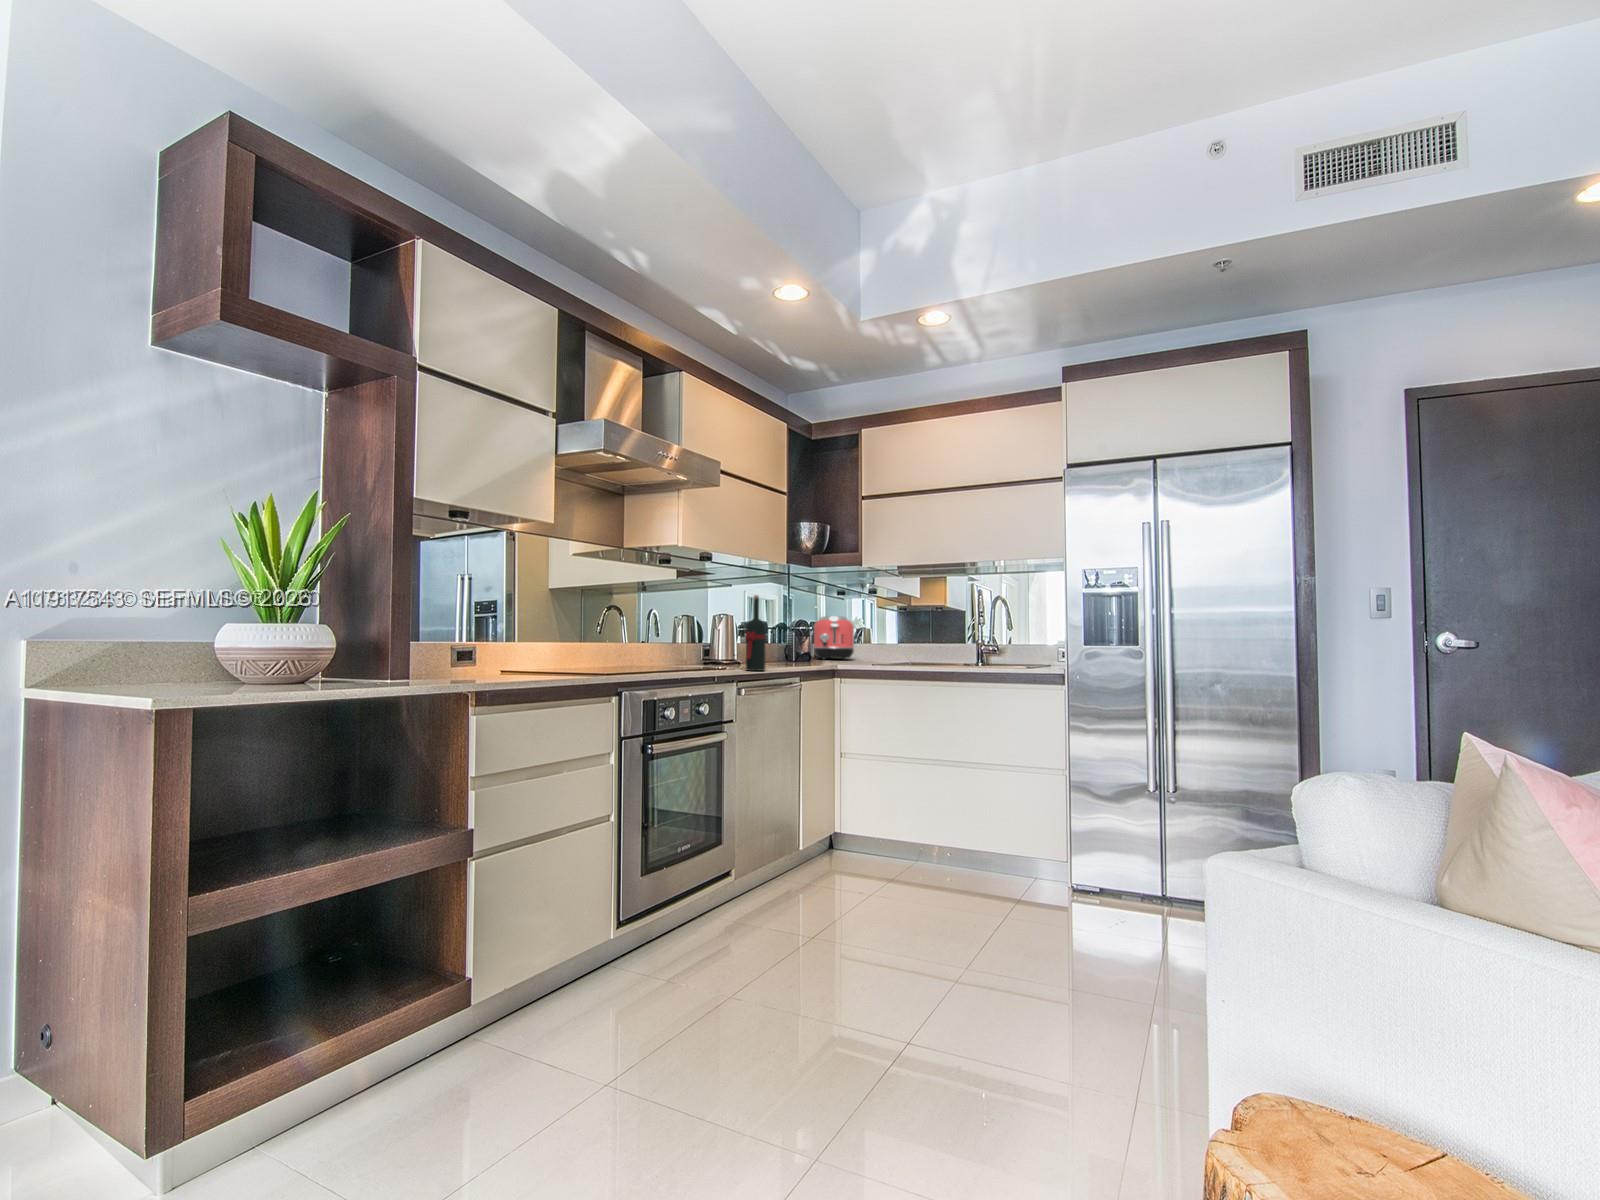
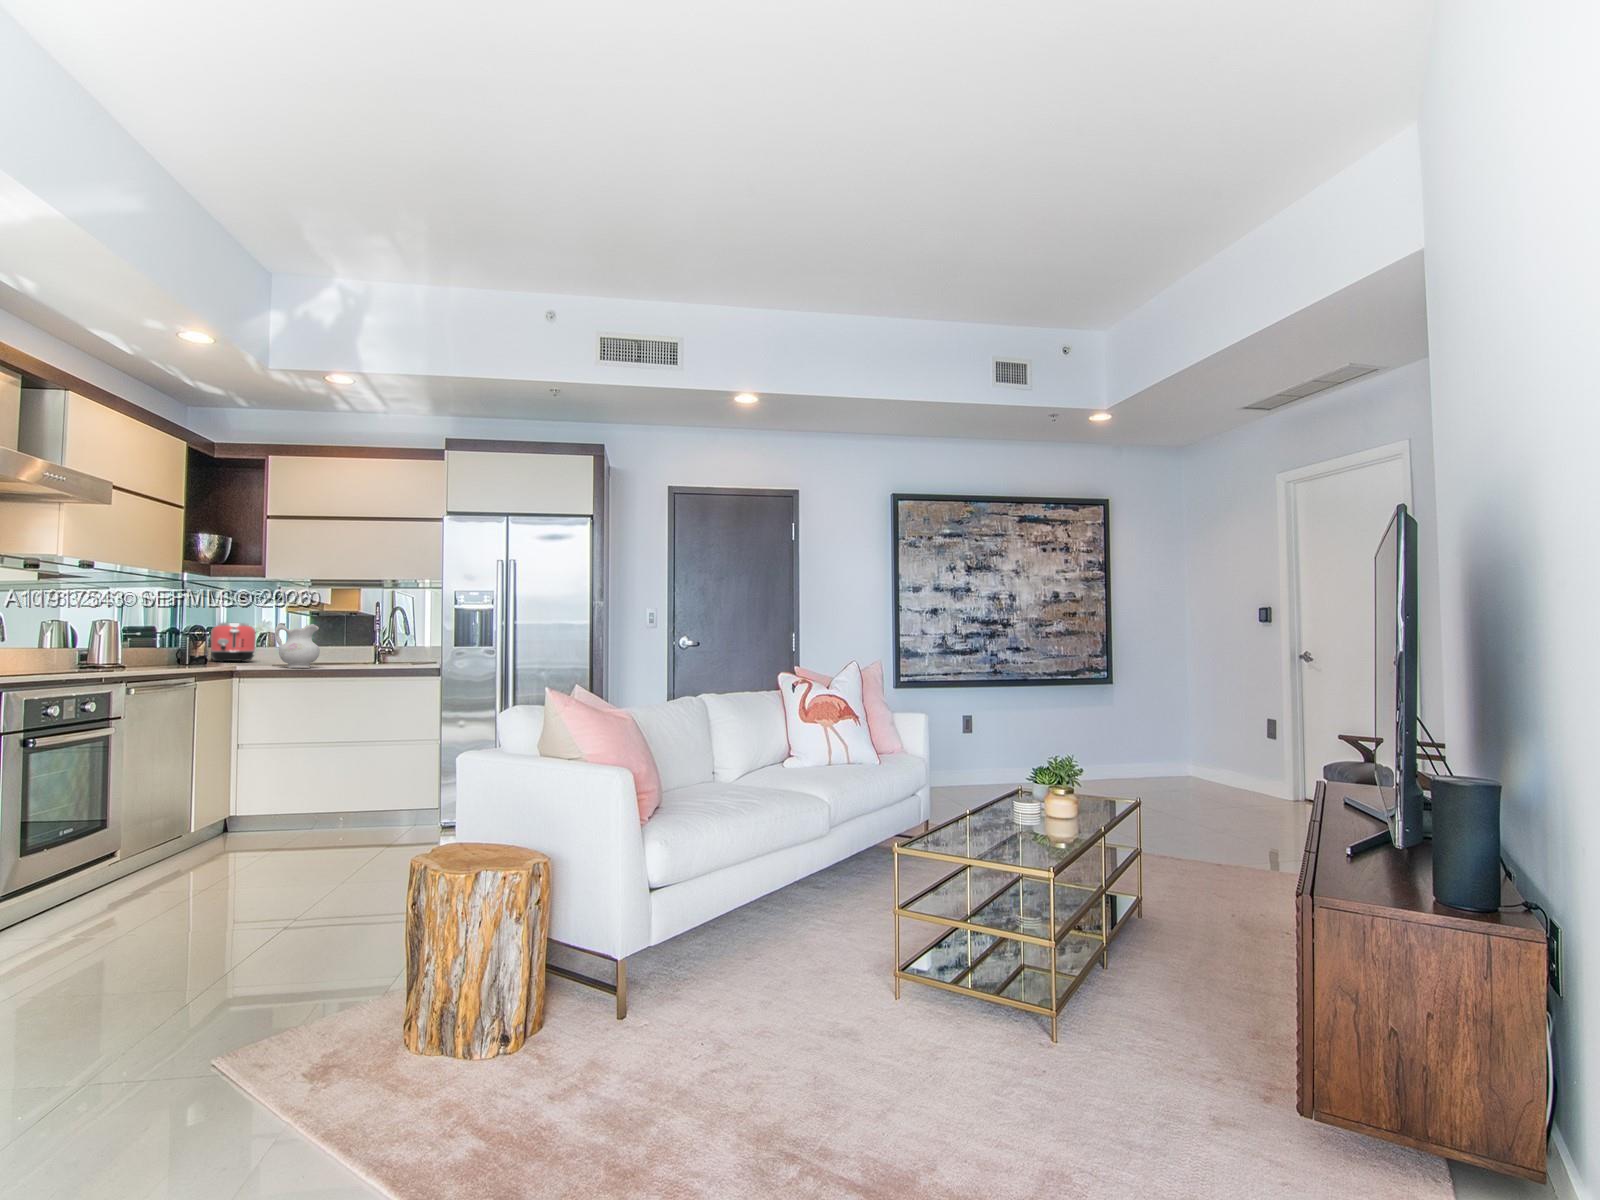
wine bottle: present [746,595,766,671] -> none [136,606,160,673]
ceramic pitcher: none [873,615,919,668] -> present [275,623,320,668]

